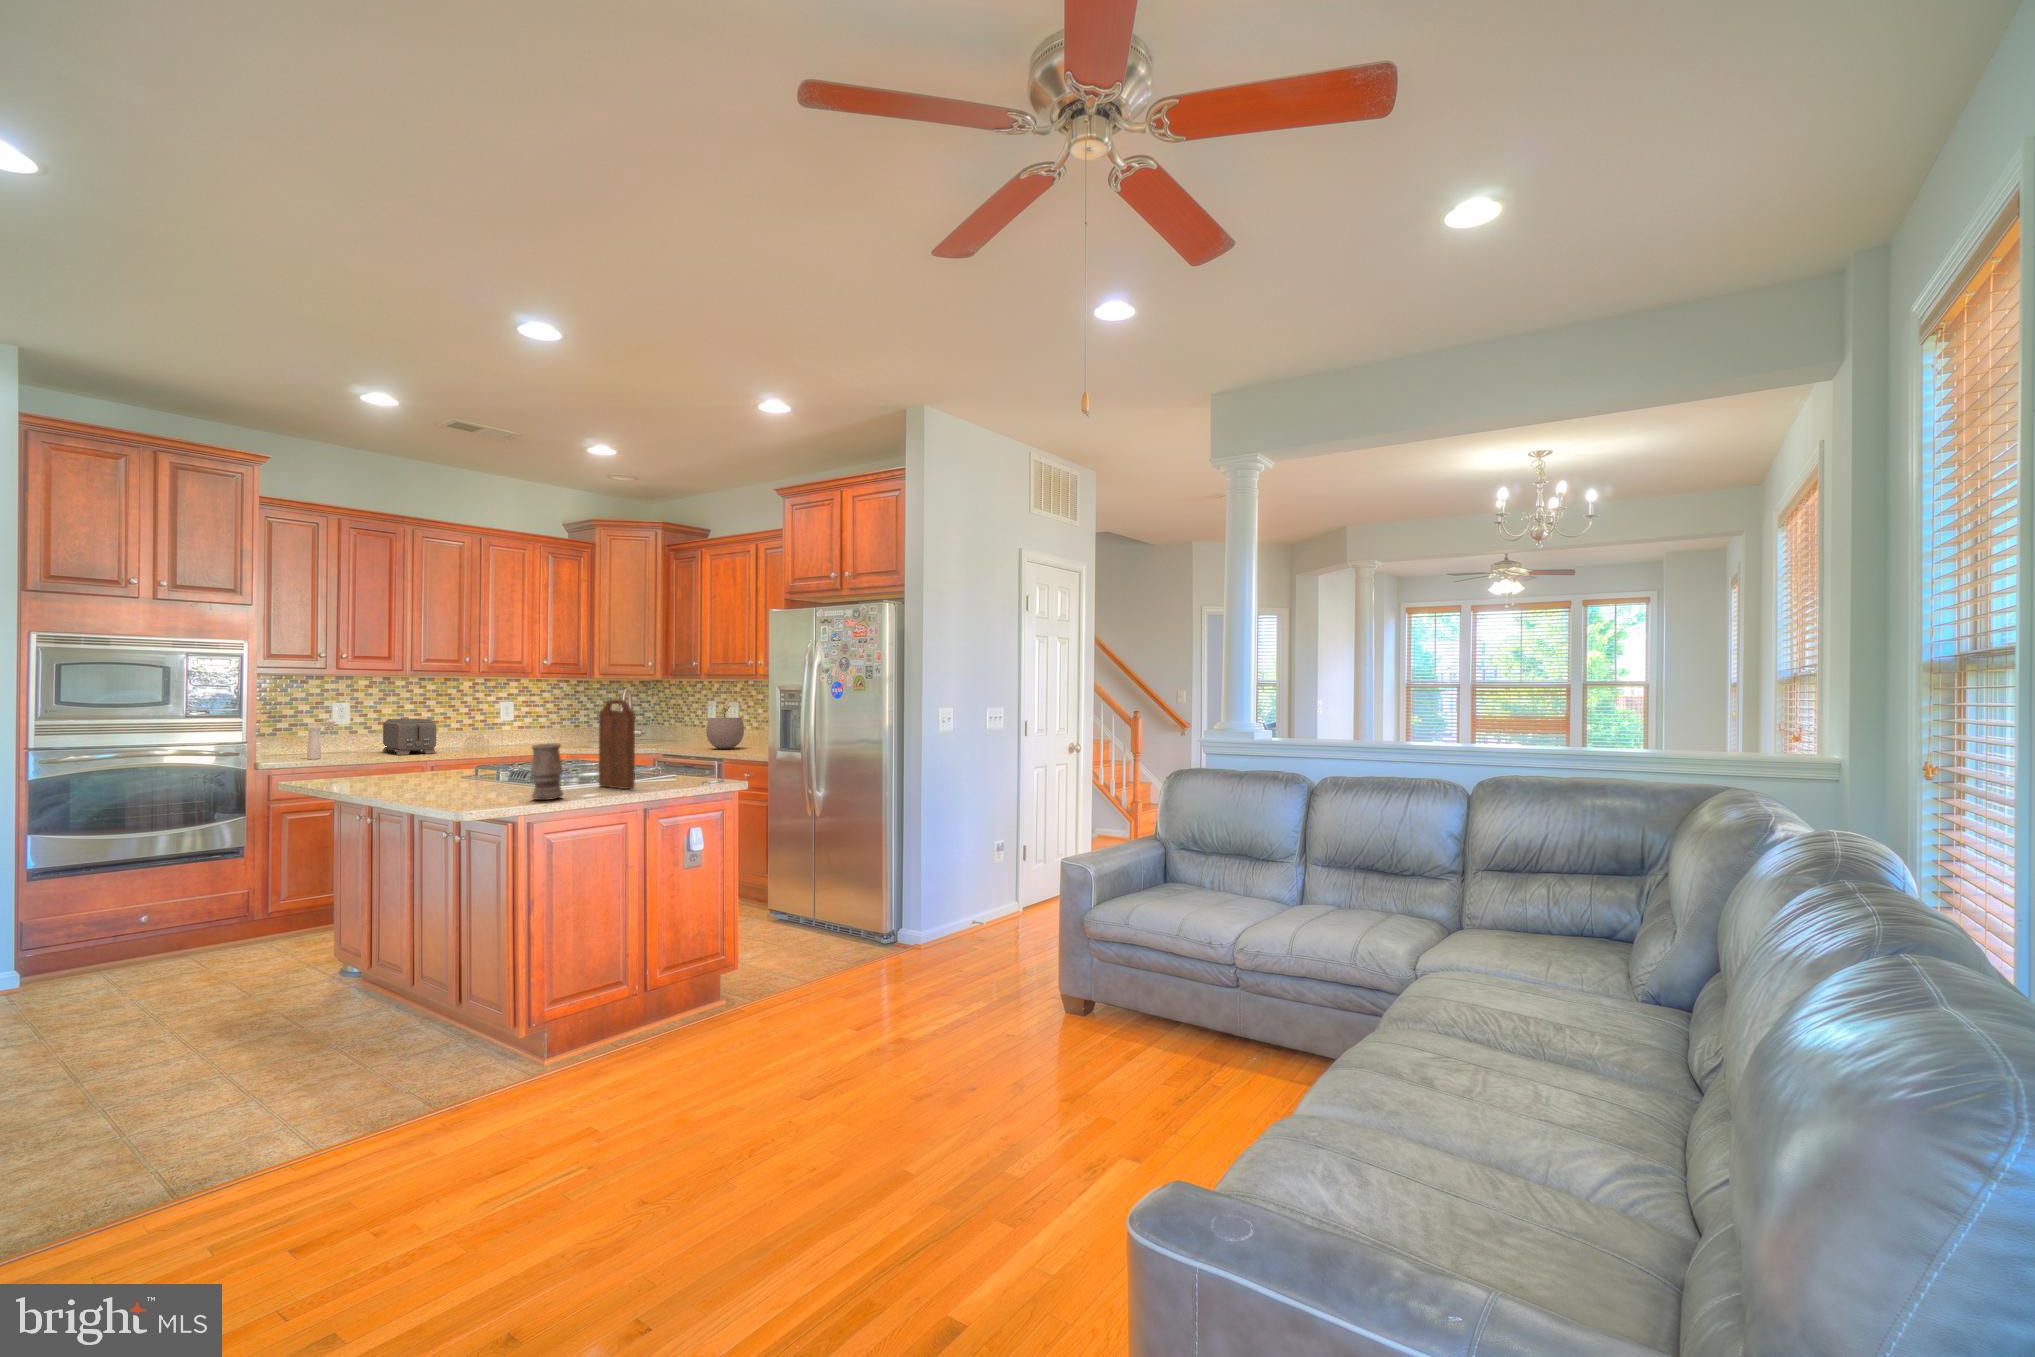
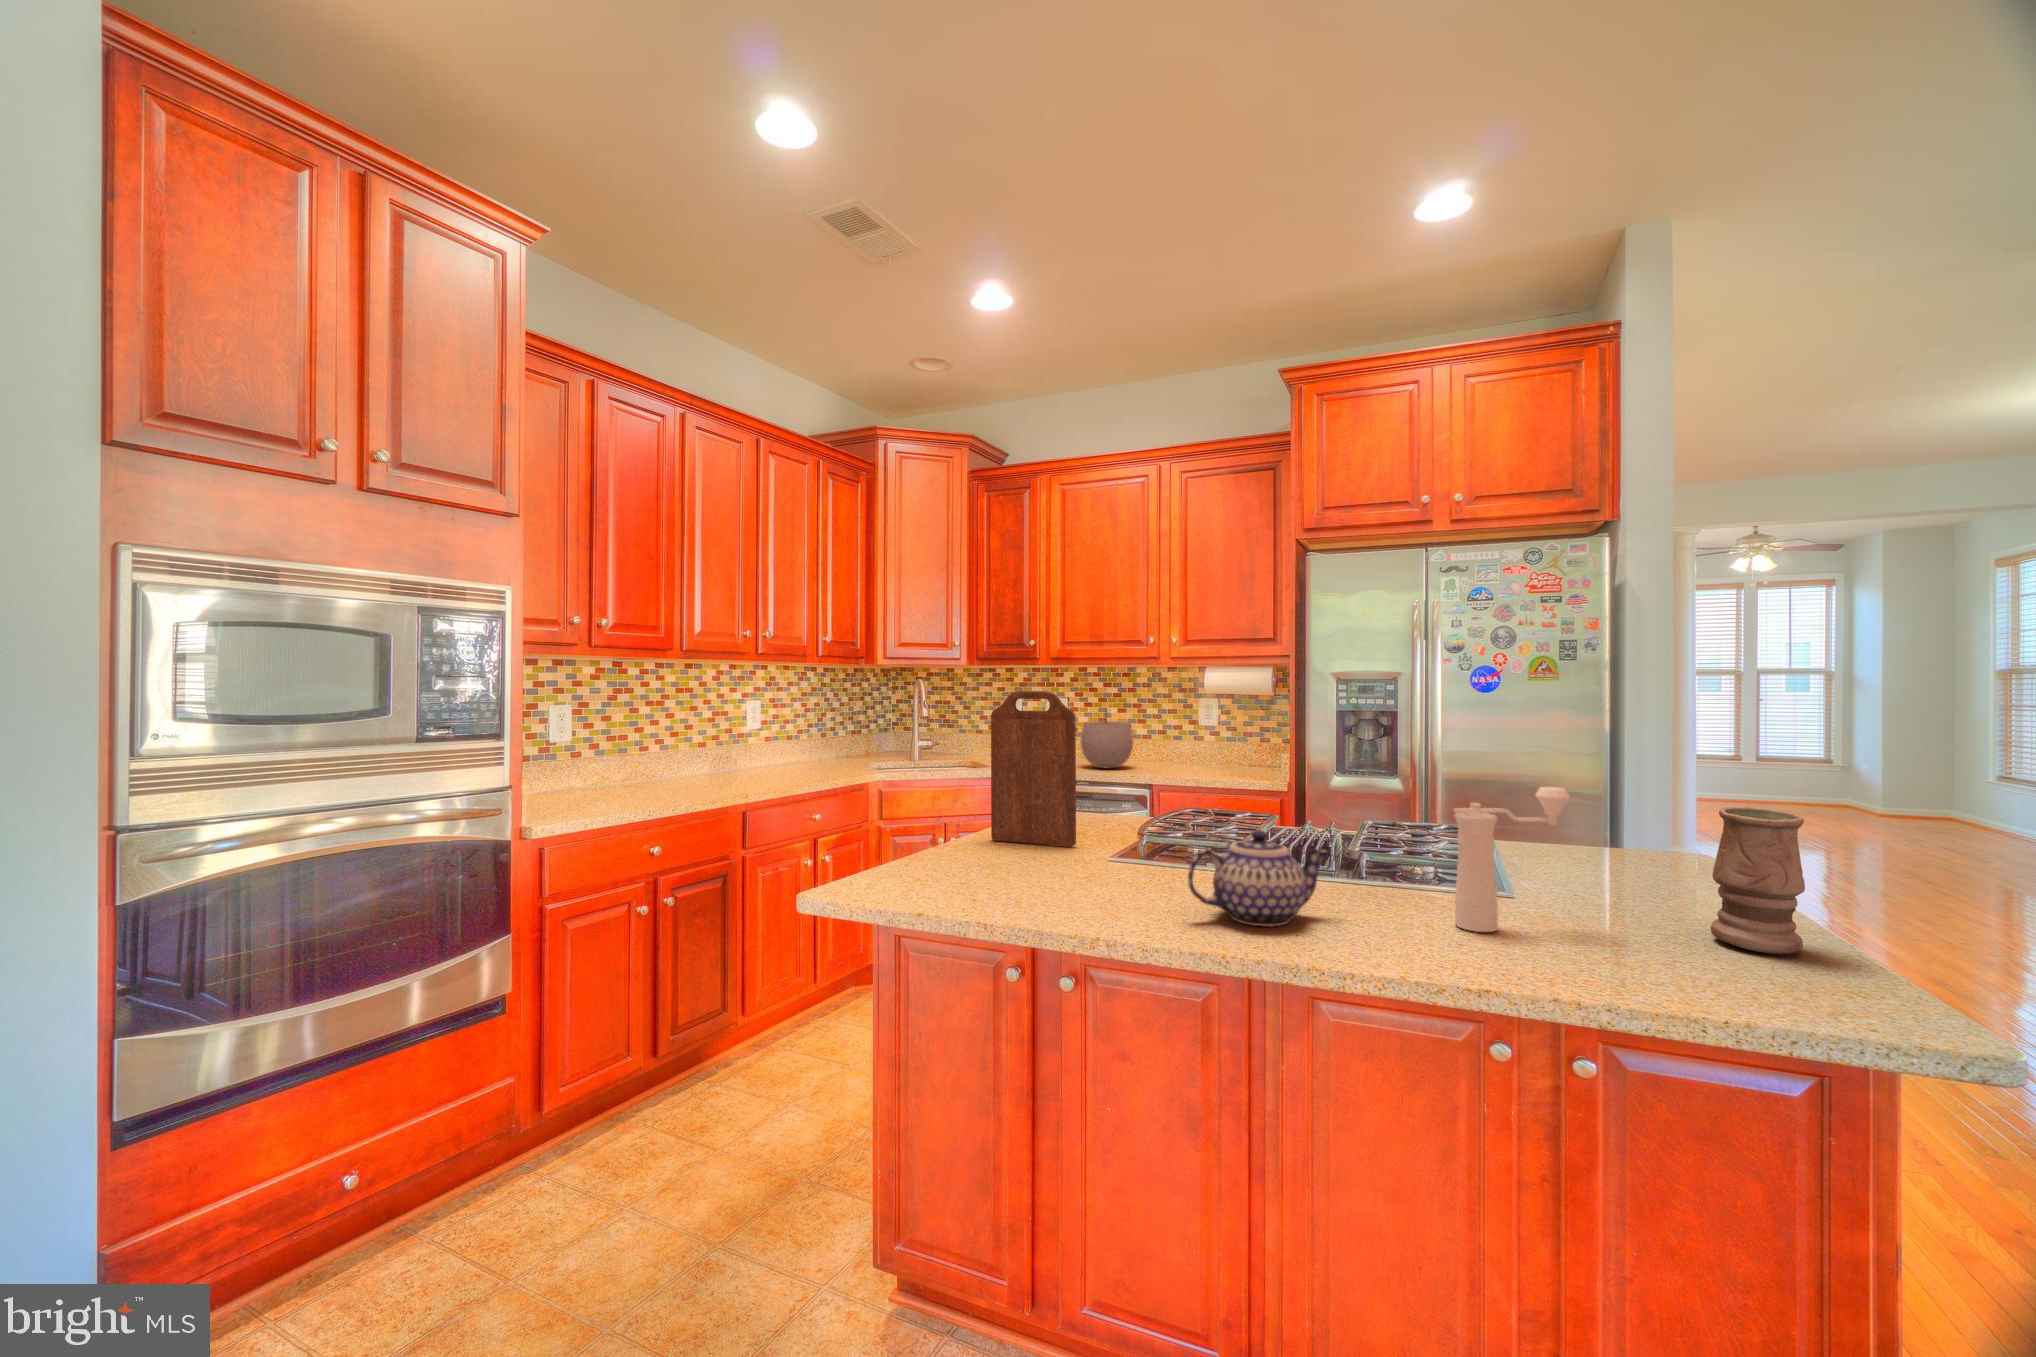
cutting board: present [599,700,635,789] -> present [991,691,1076,846]
toaster: present [382,718,436,755] -> none [627,730,729,795]
pepper mill: present [307,719,336,759] -> present [1454,787,1570,932]
teapot: none [376,753,439,791] -> present [1188,830,1327,926]

